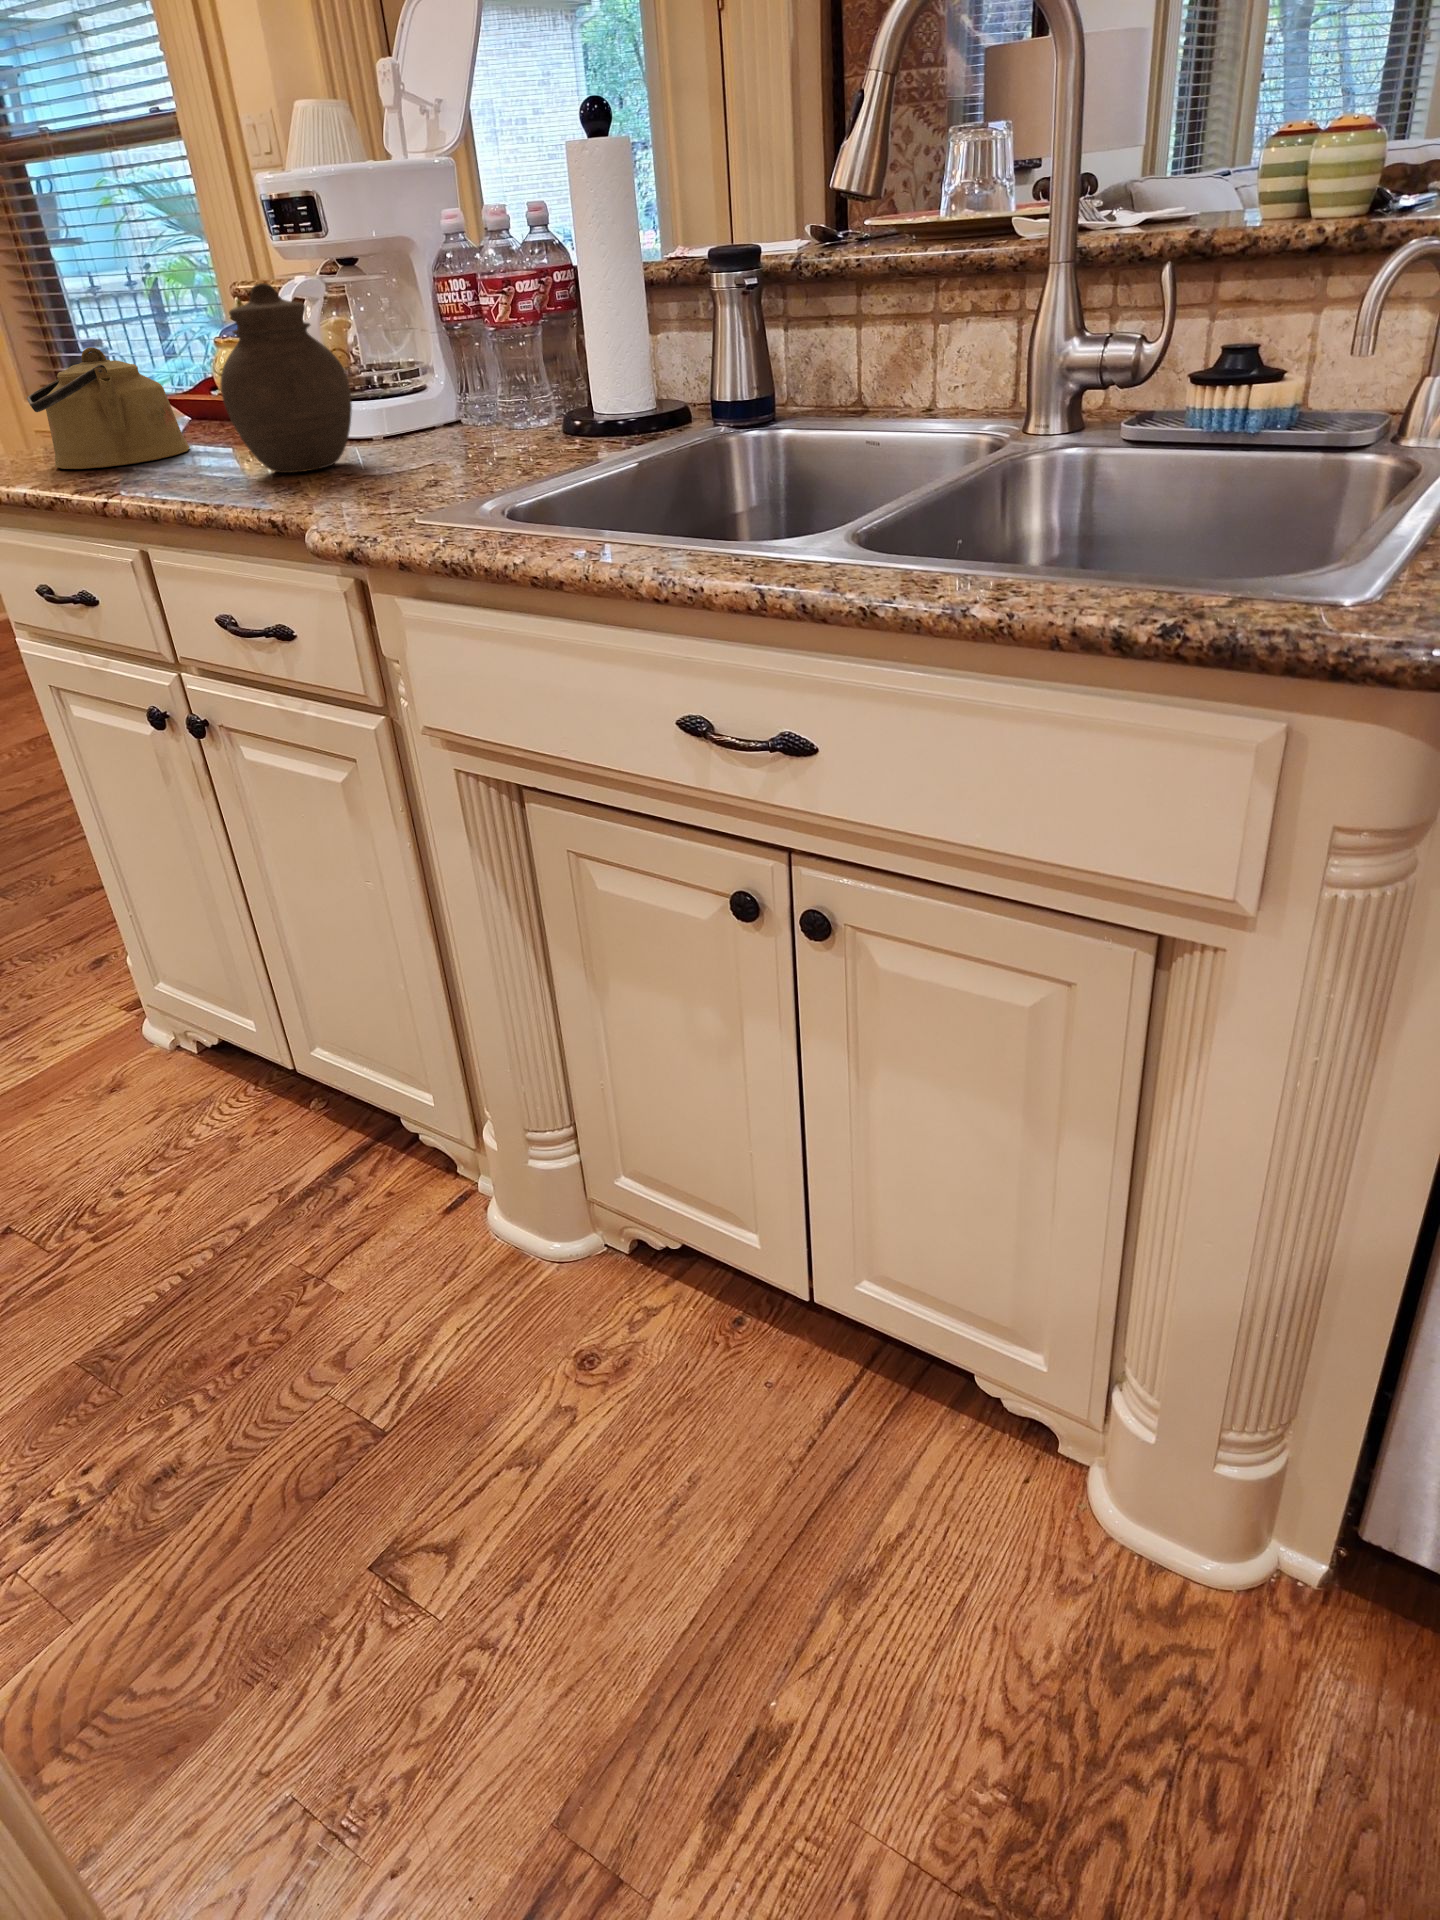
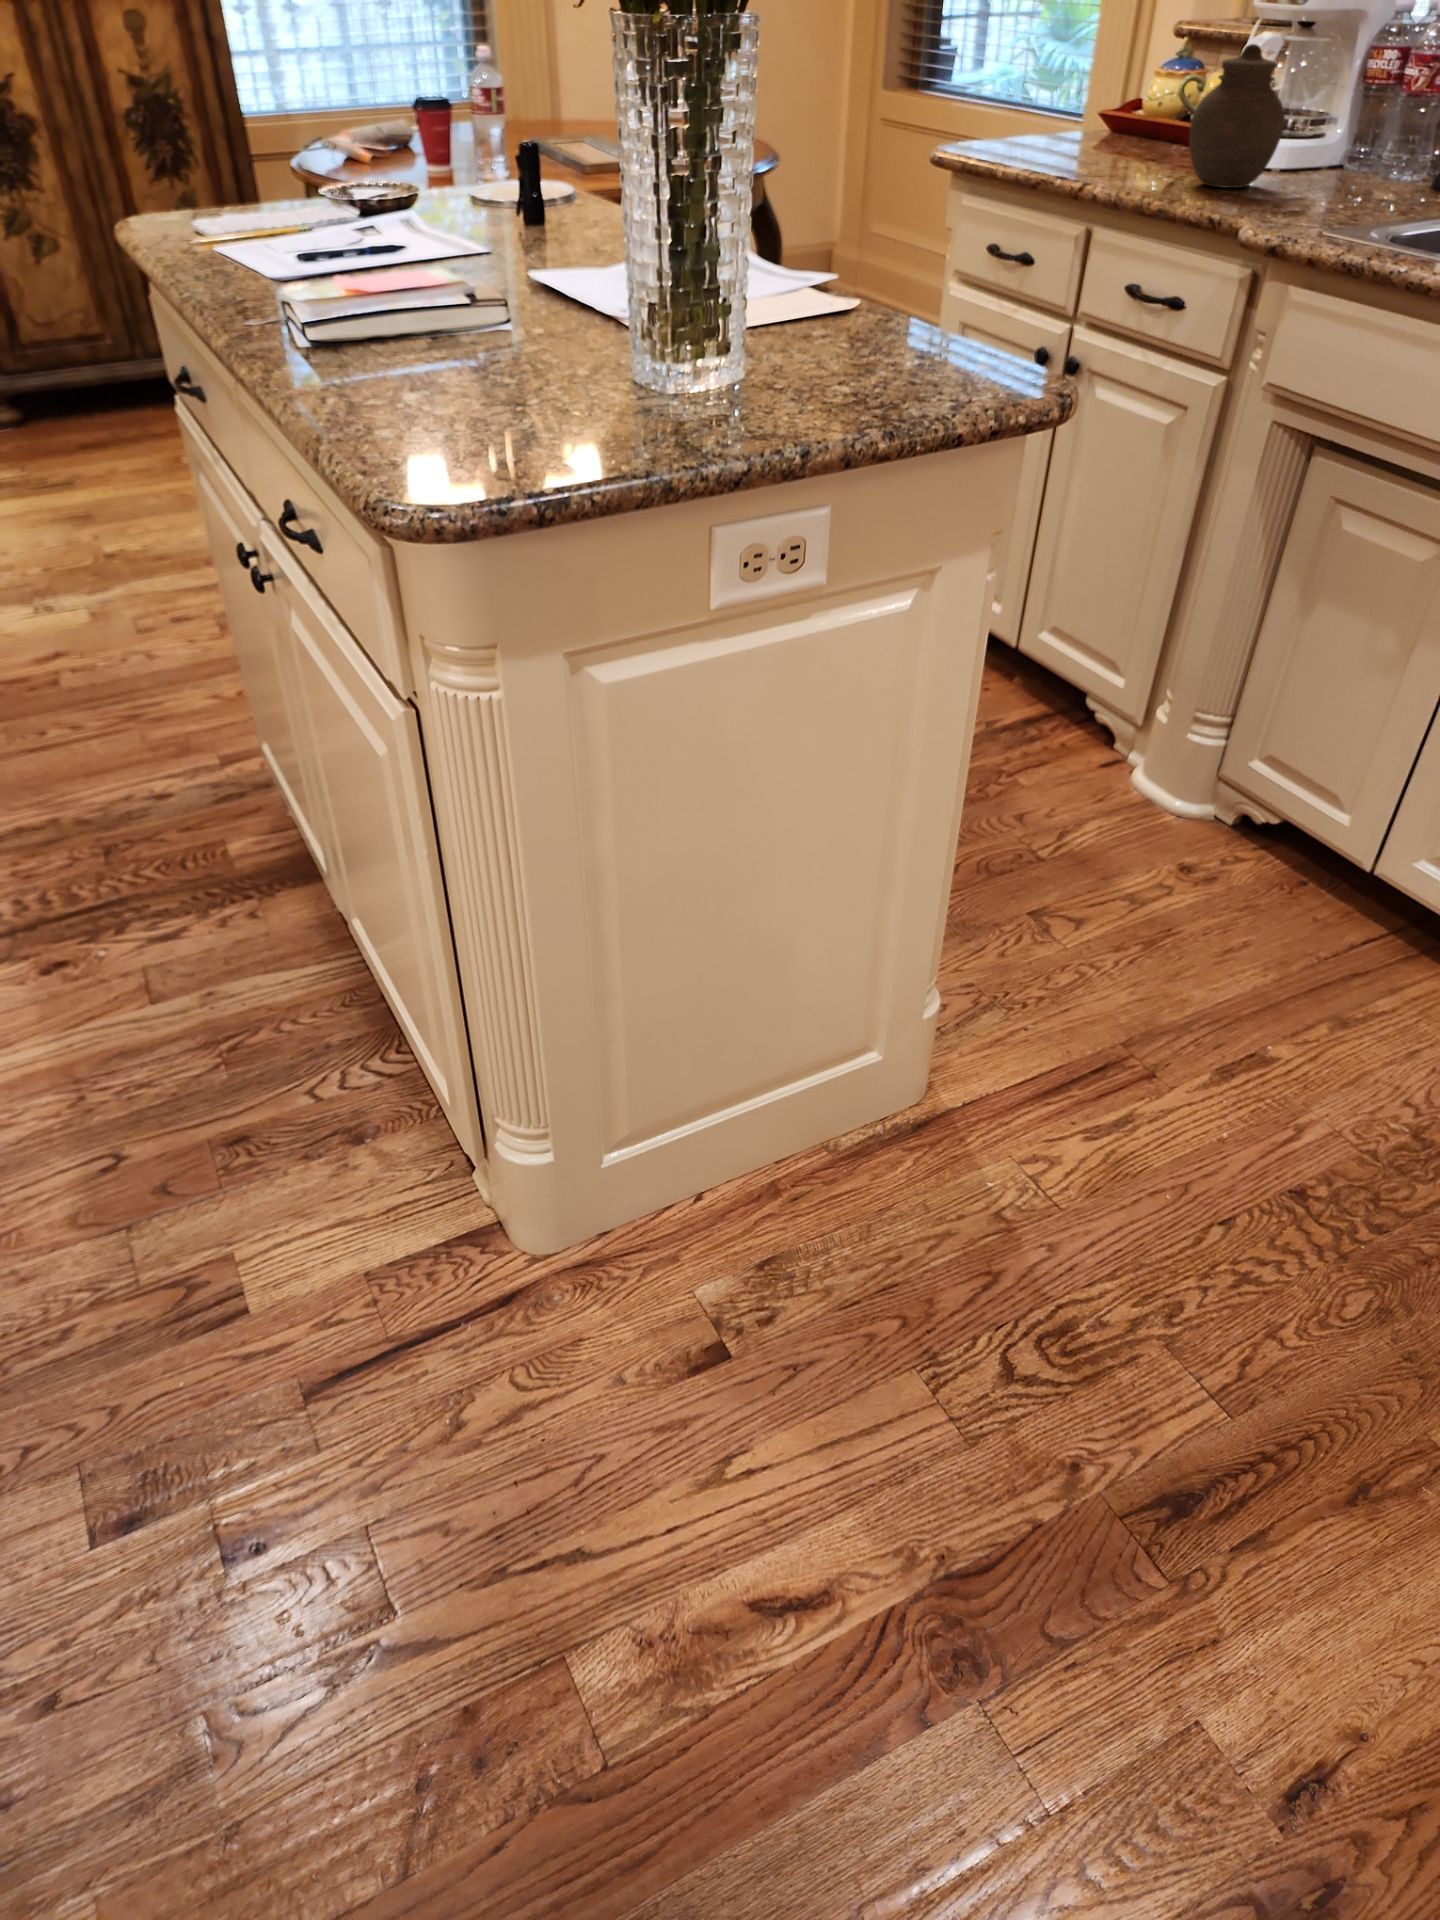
kettle: present [27,347,190,469] -> none [1023,63,1122,158]

